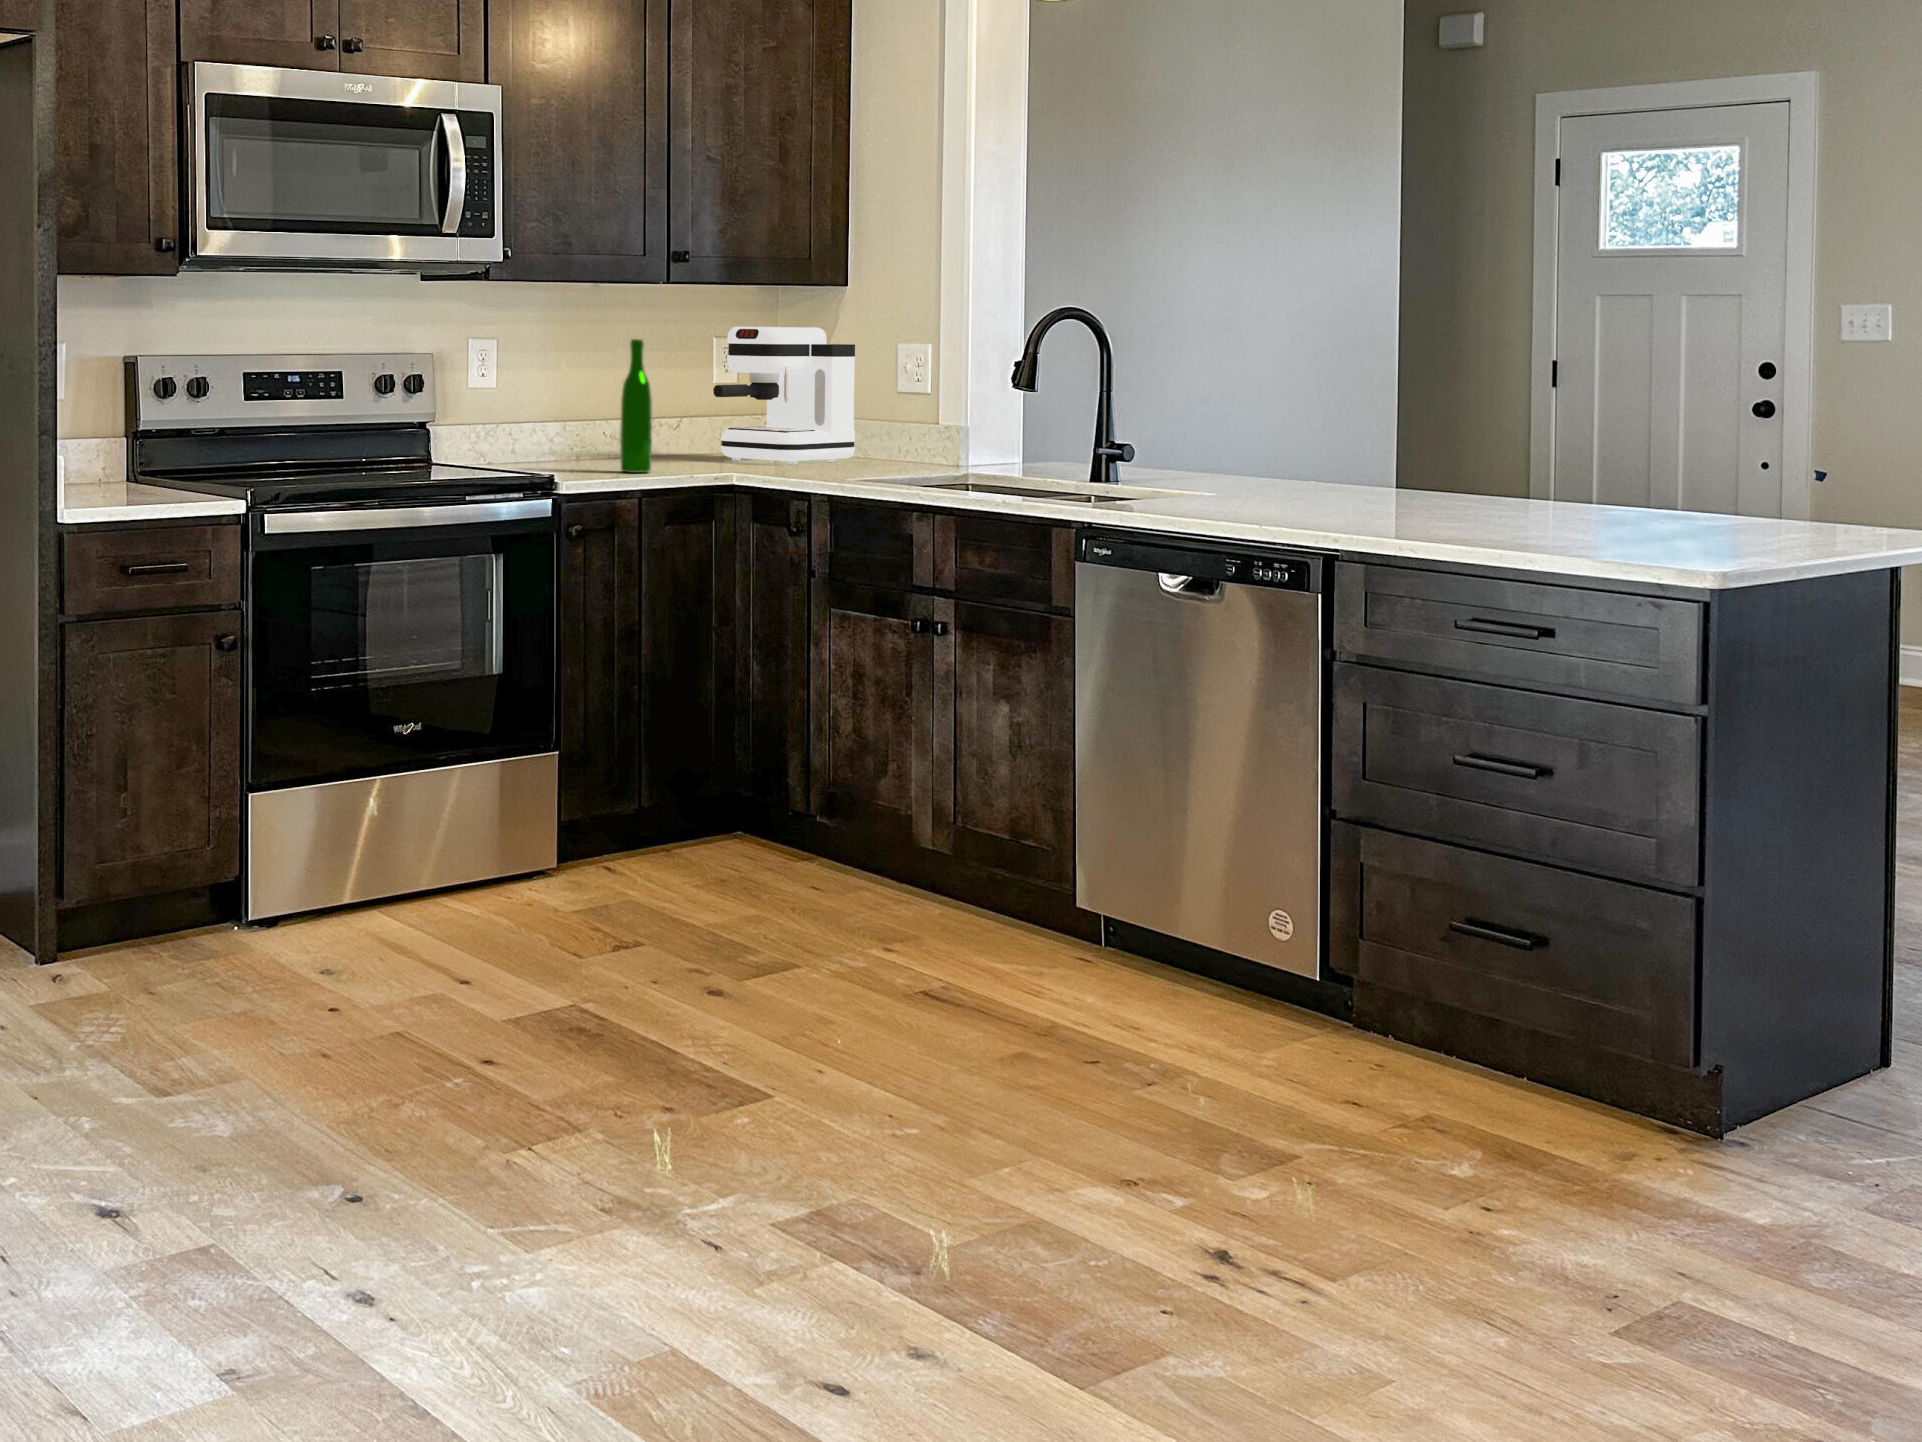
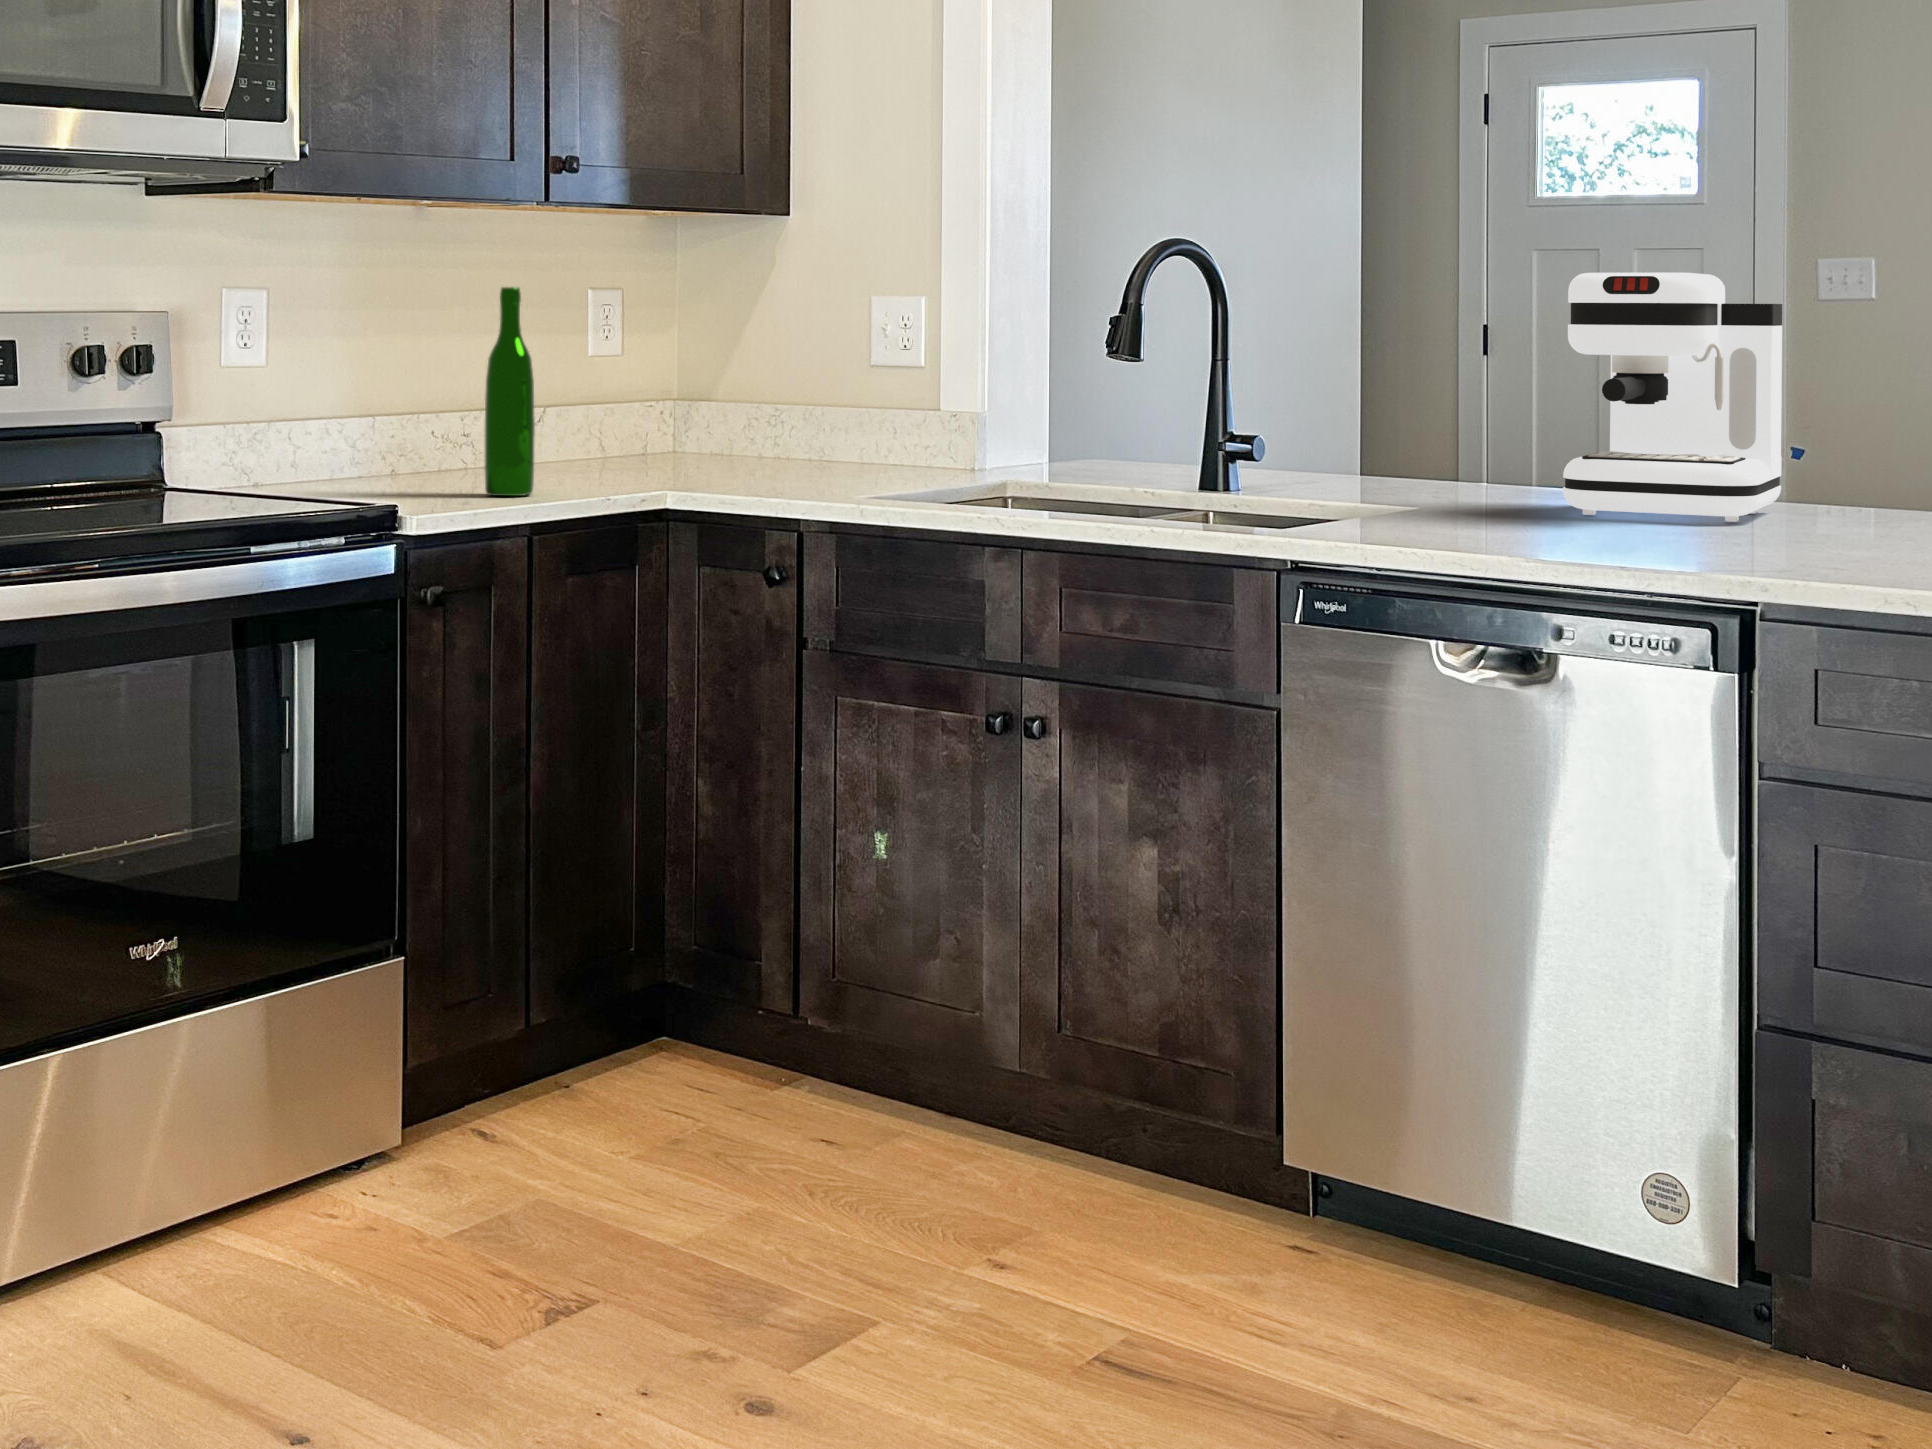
coffee maker: present [713,327,855,464] -> present [1563,273,1782,522]

